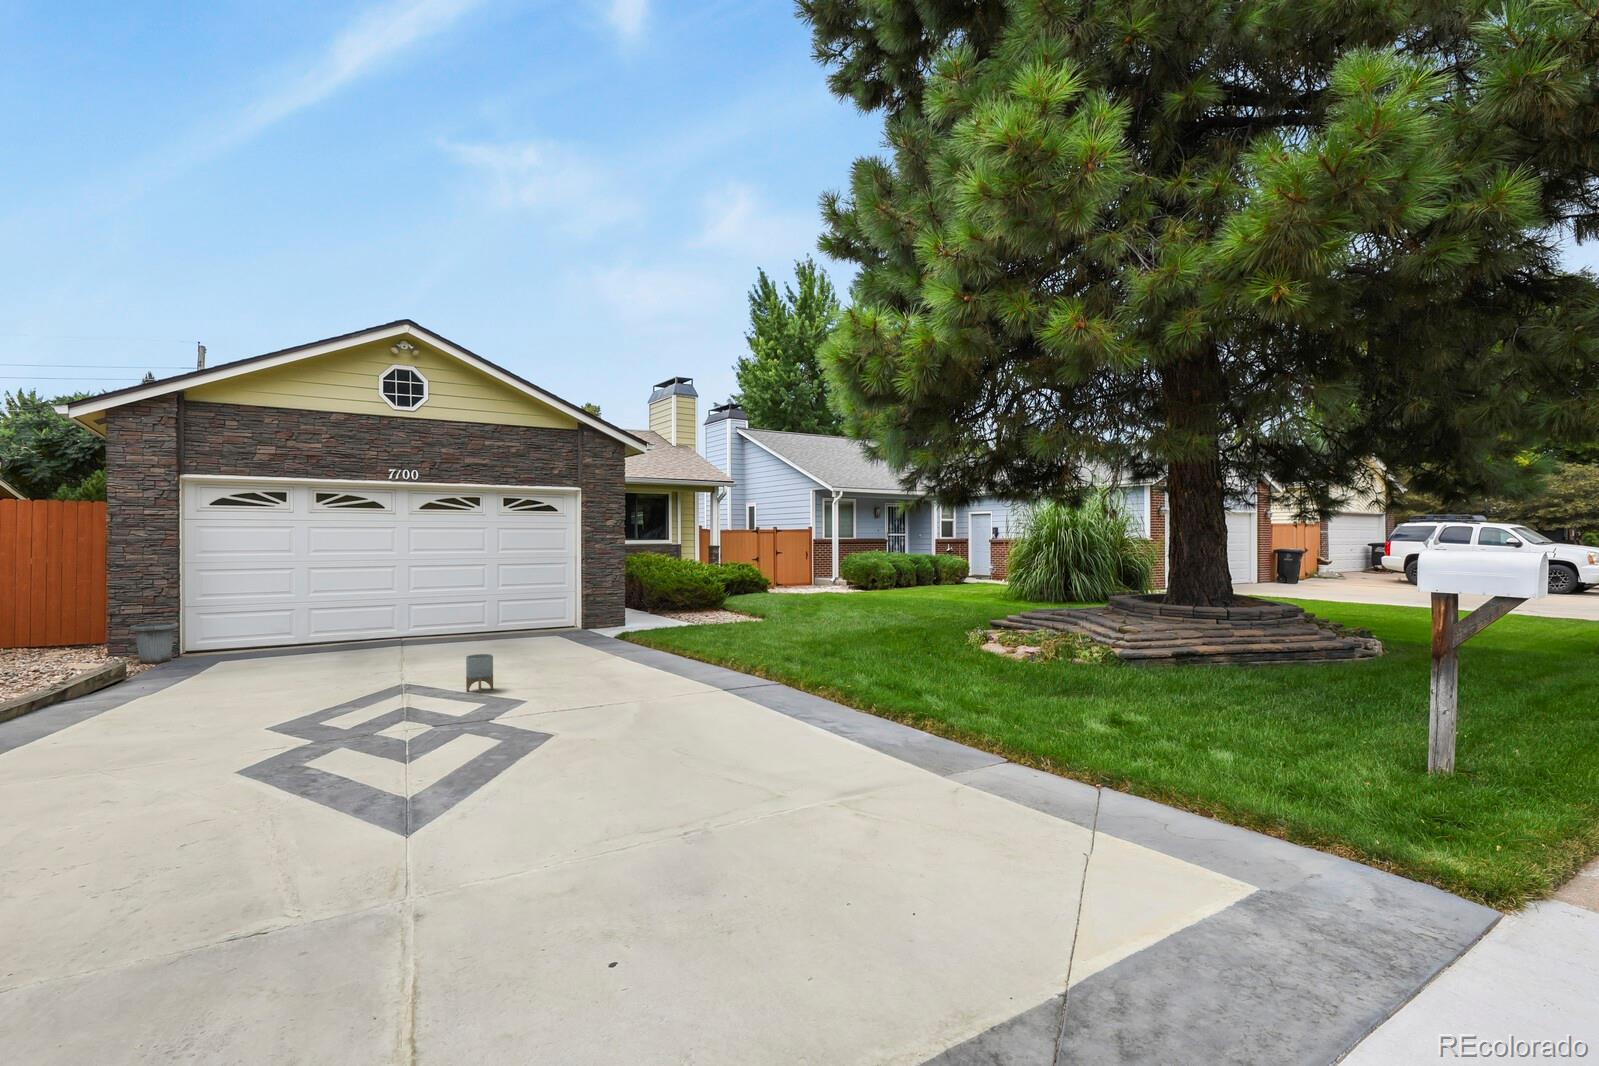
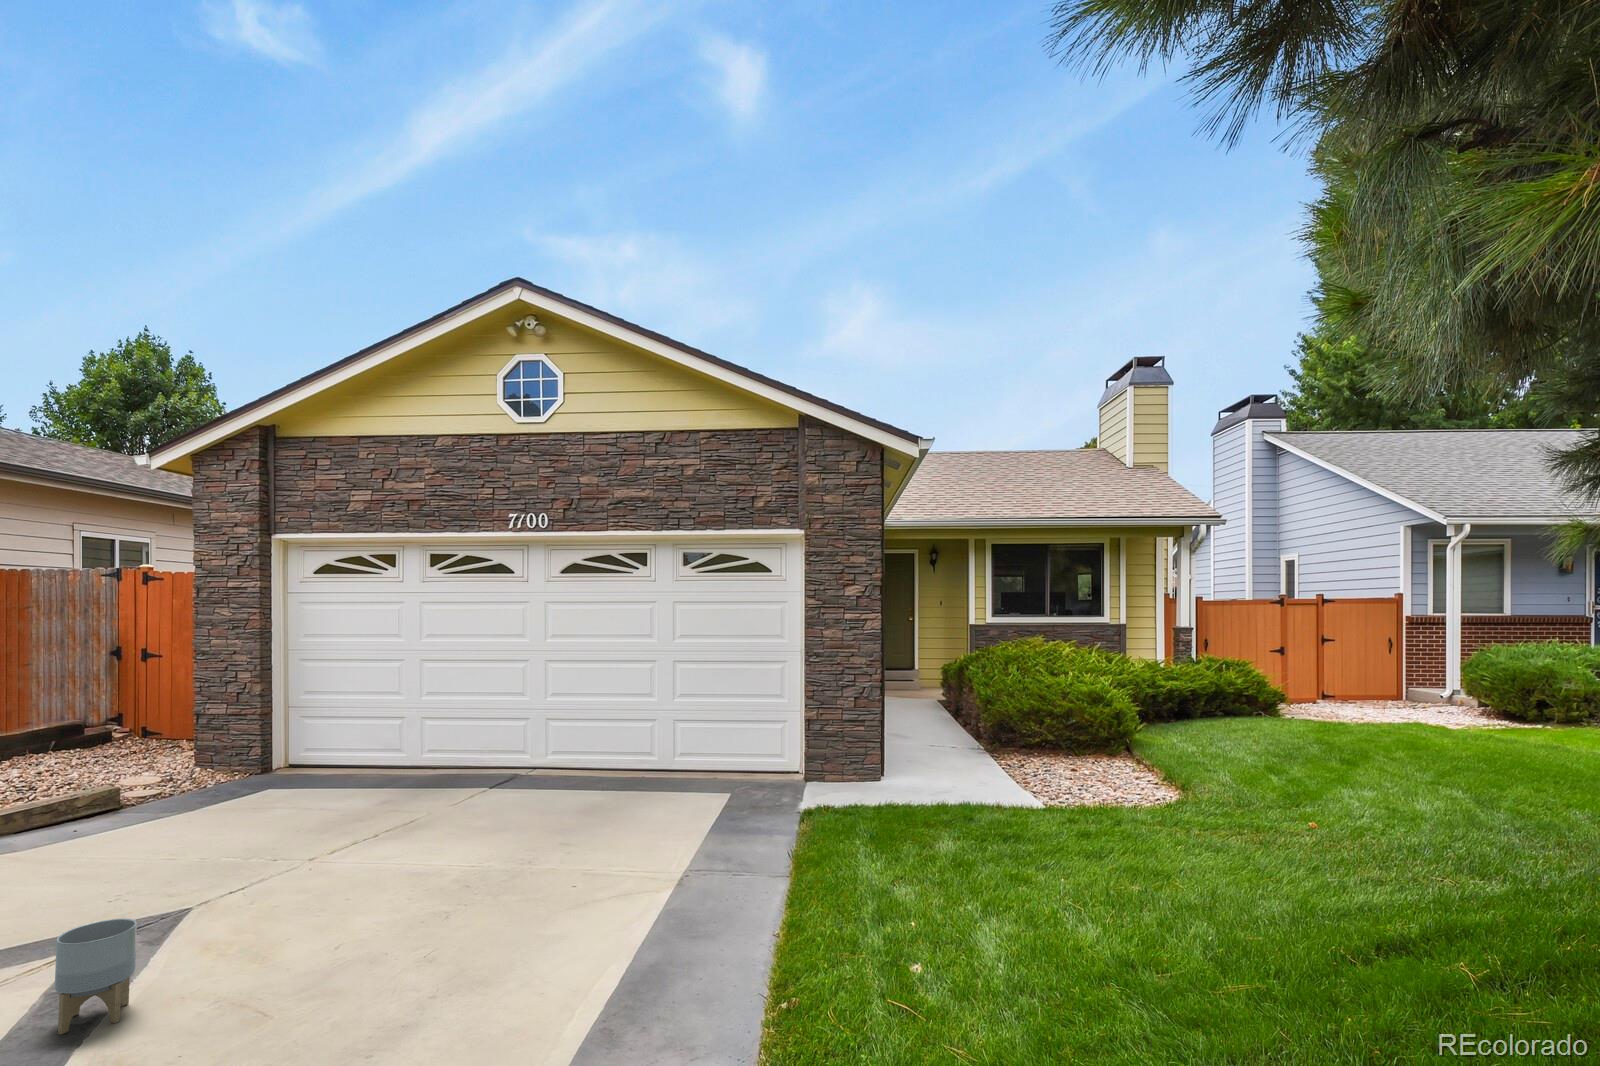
trash can: present [131,622,178,664] -> none [183,729,243,787]

